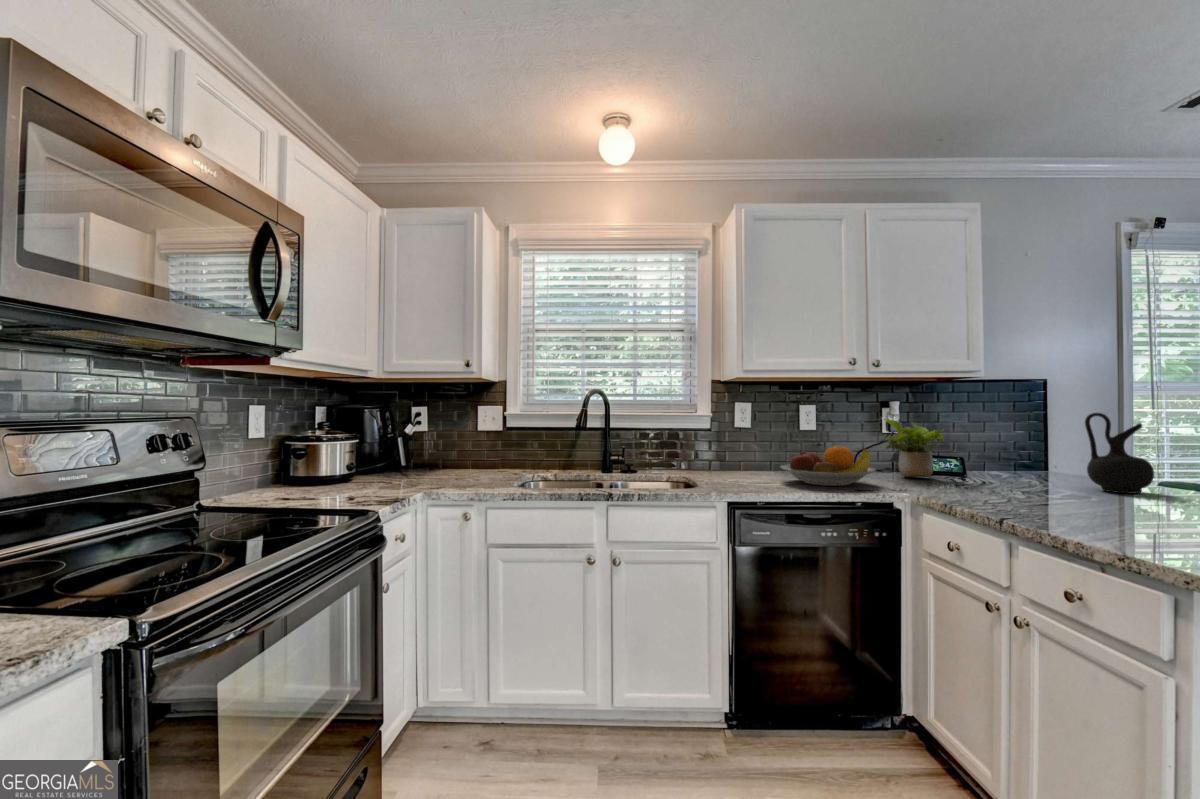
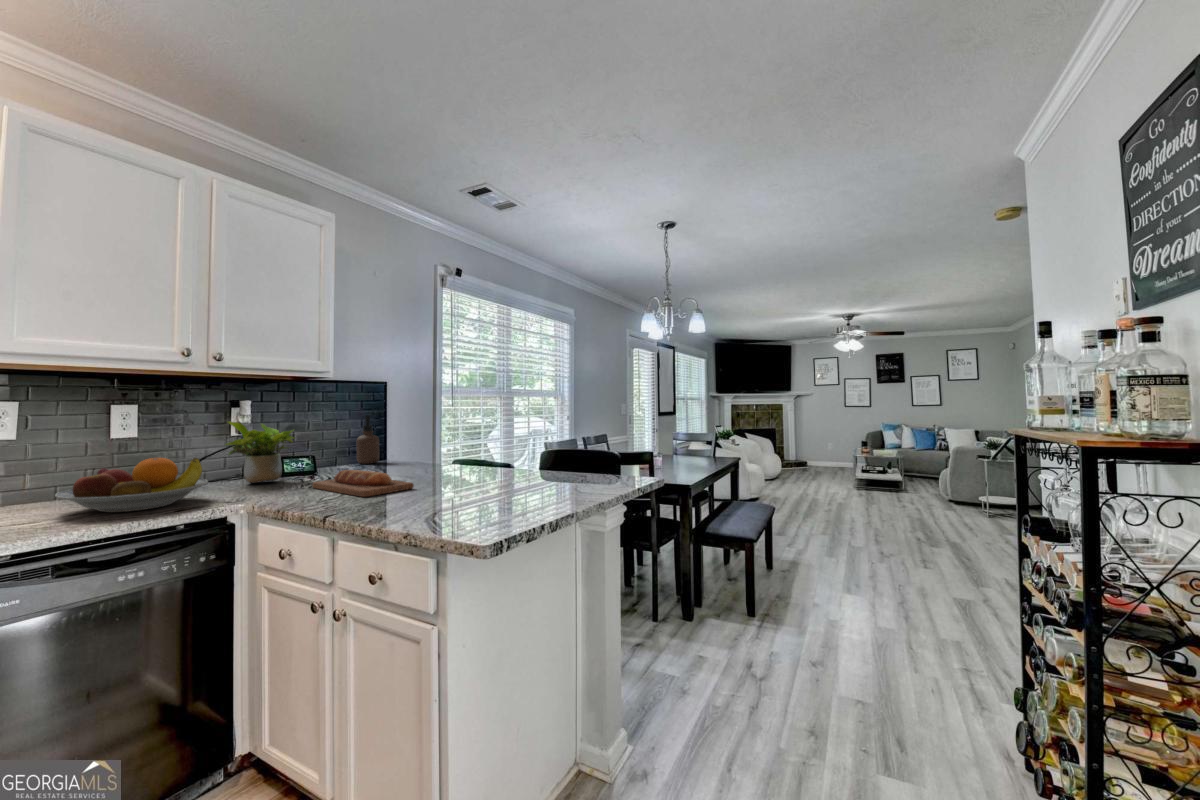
ceramic jug: present [1085,413,1154,494] -> none [405,412,445,475]
soap dispenser: none [1009,418,1040,473] -> present [357,416,379,464]
bread loaf: none [970,474,1110,506] -> present [313,470,414,497]

